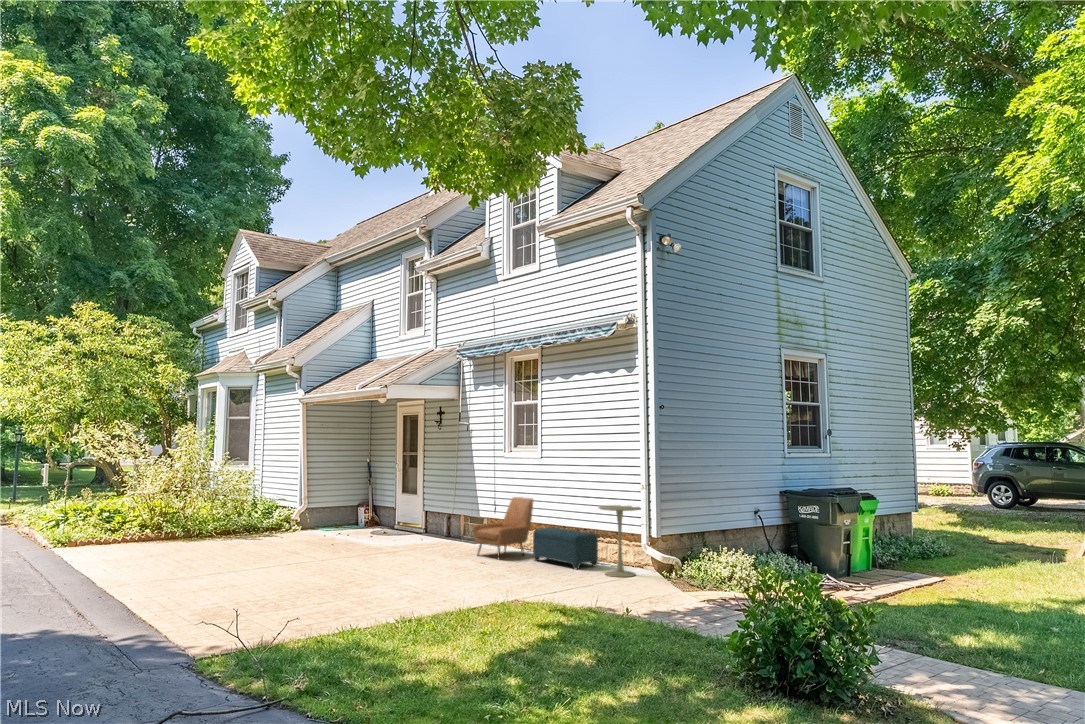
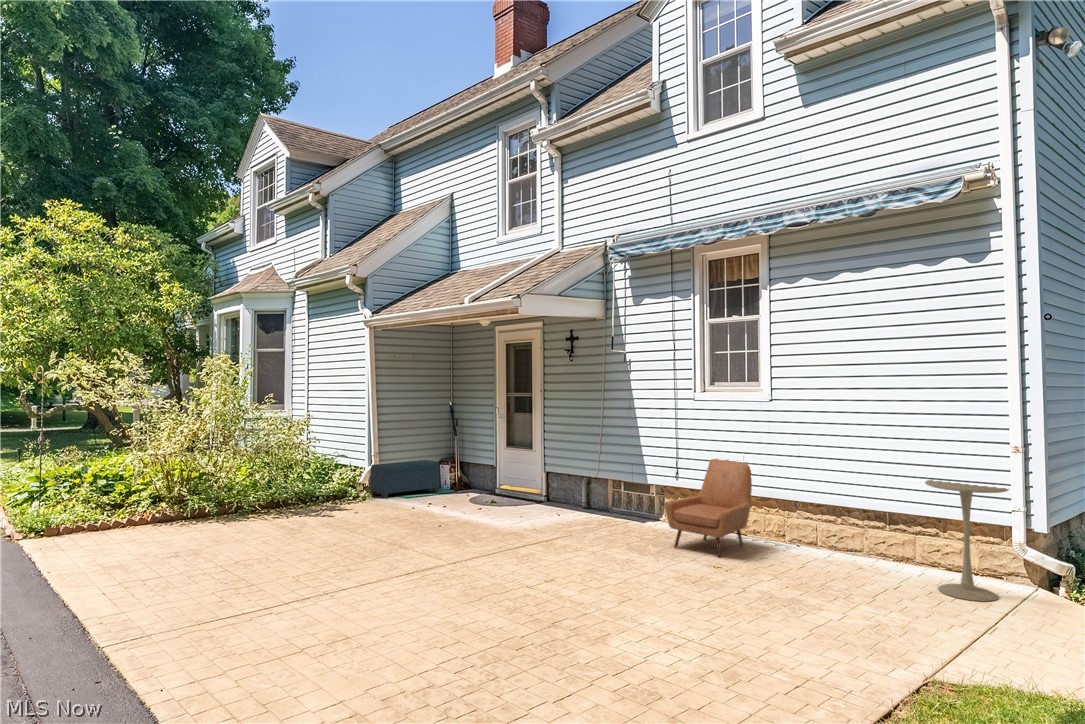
bench: present [533,528,598,569] -> present [370,460,440,499]

